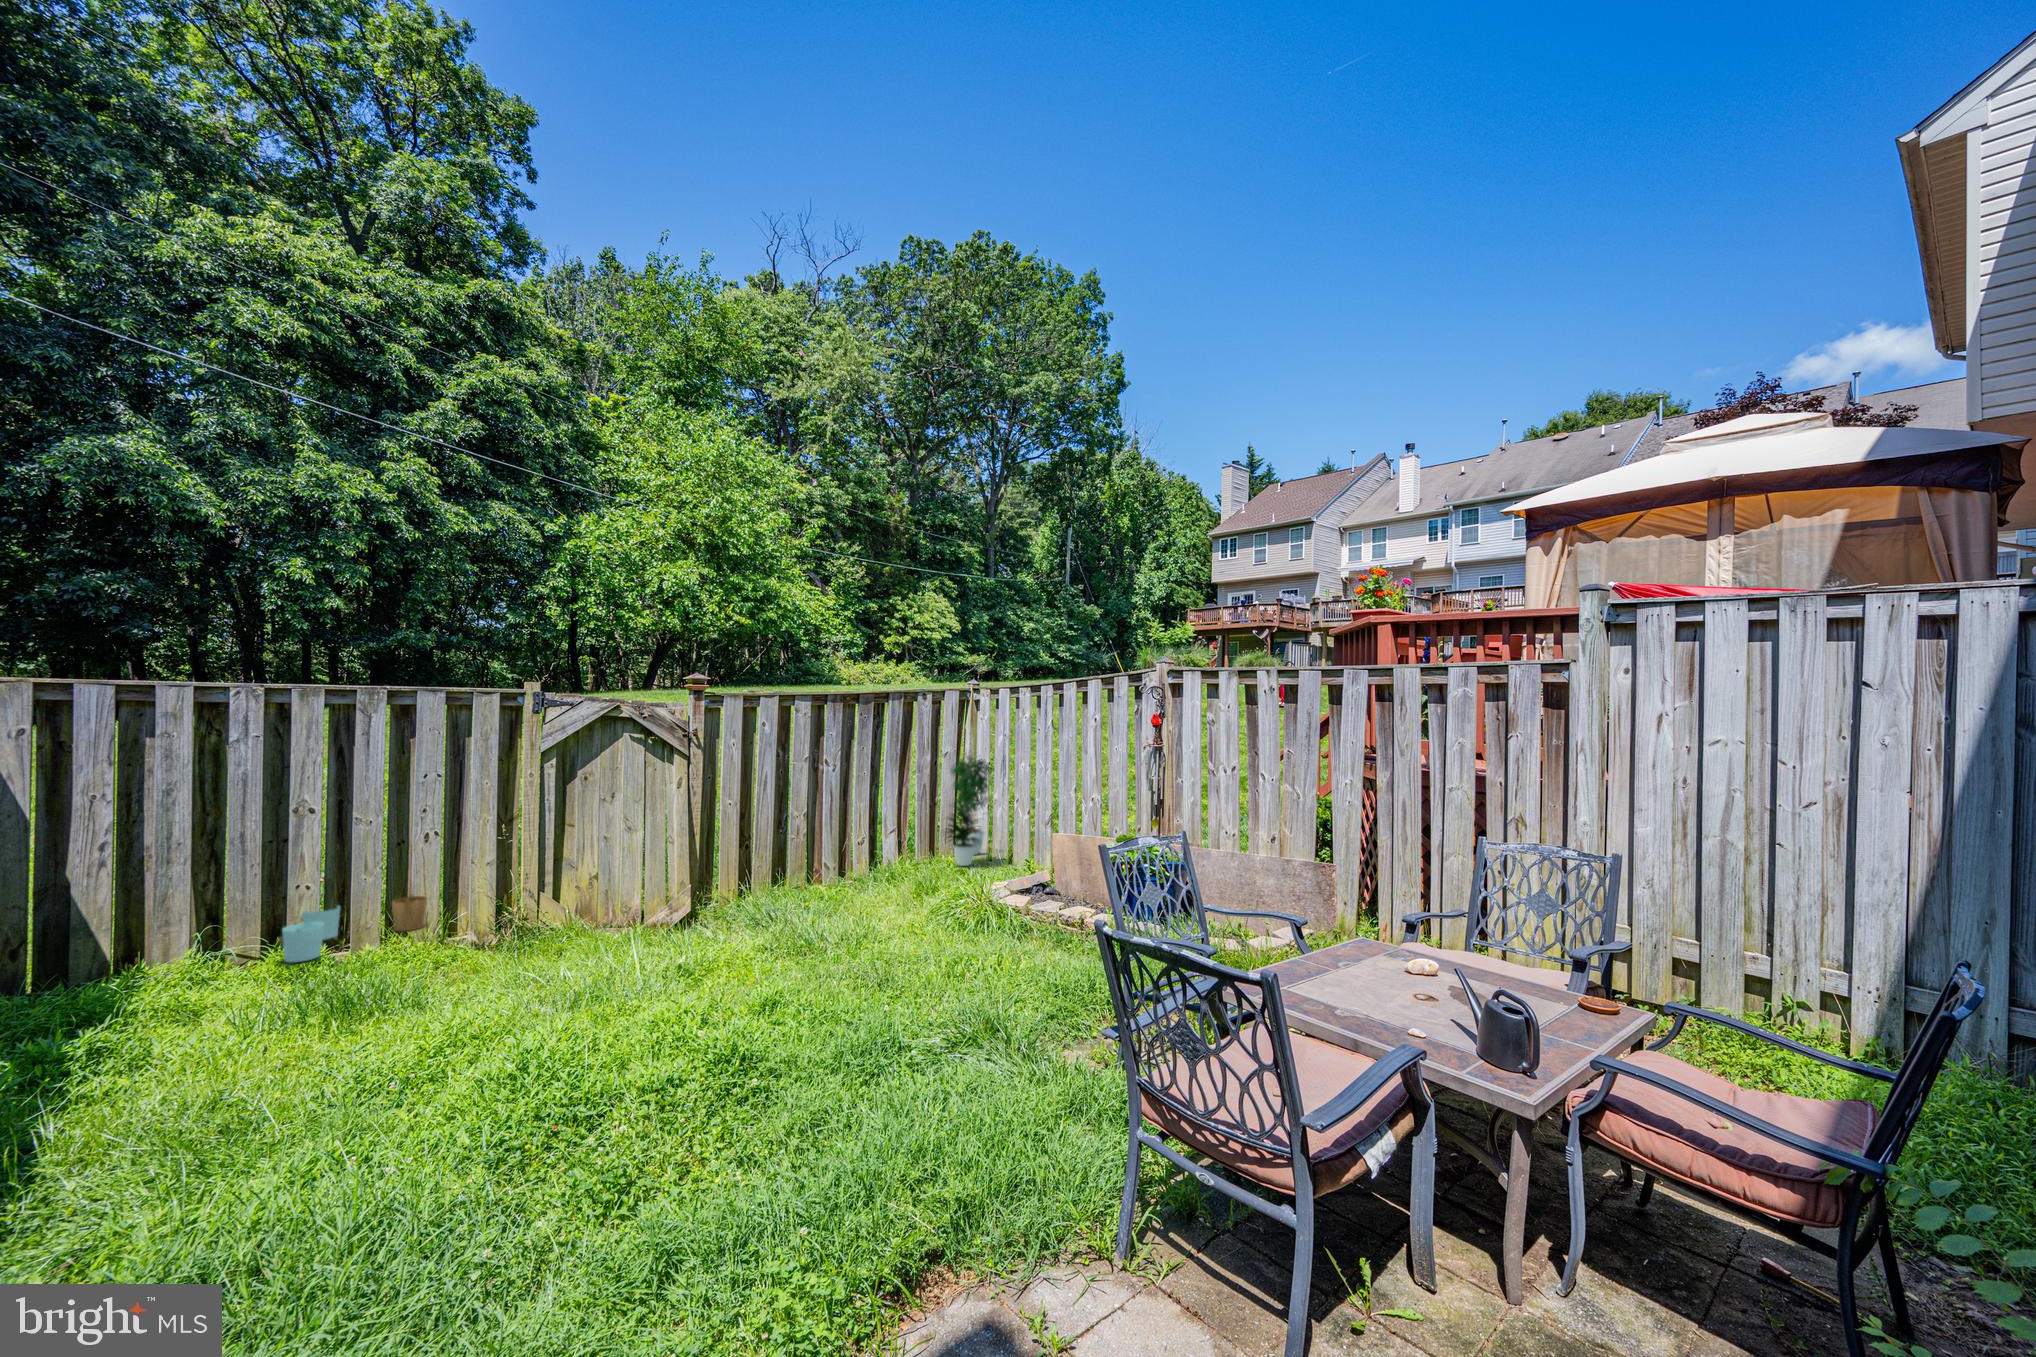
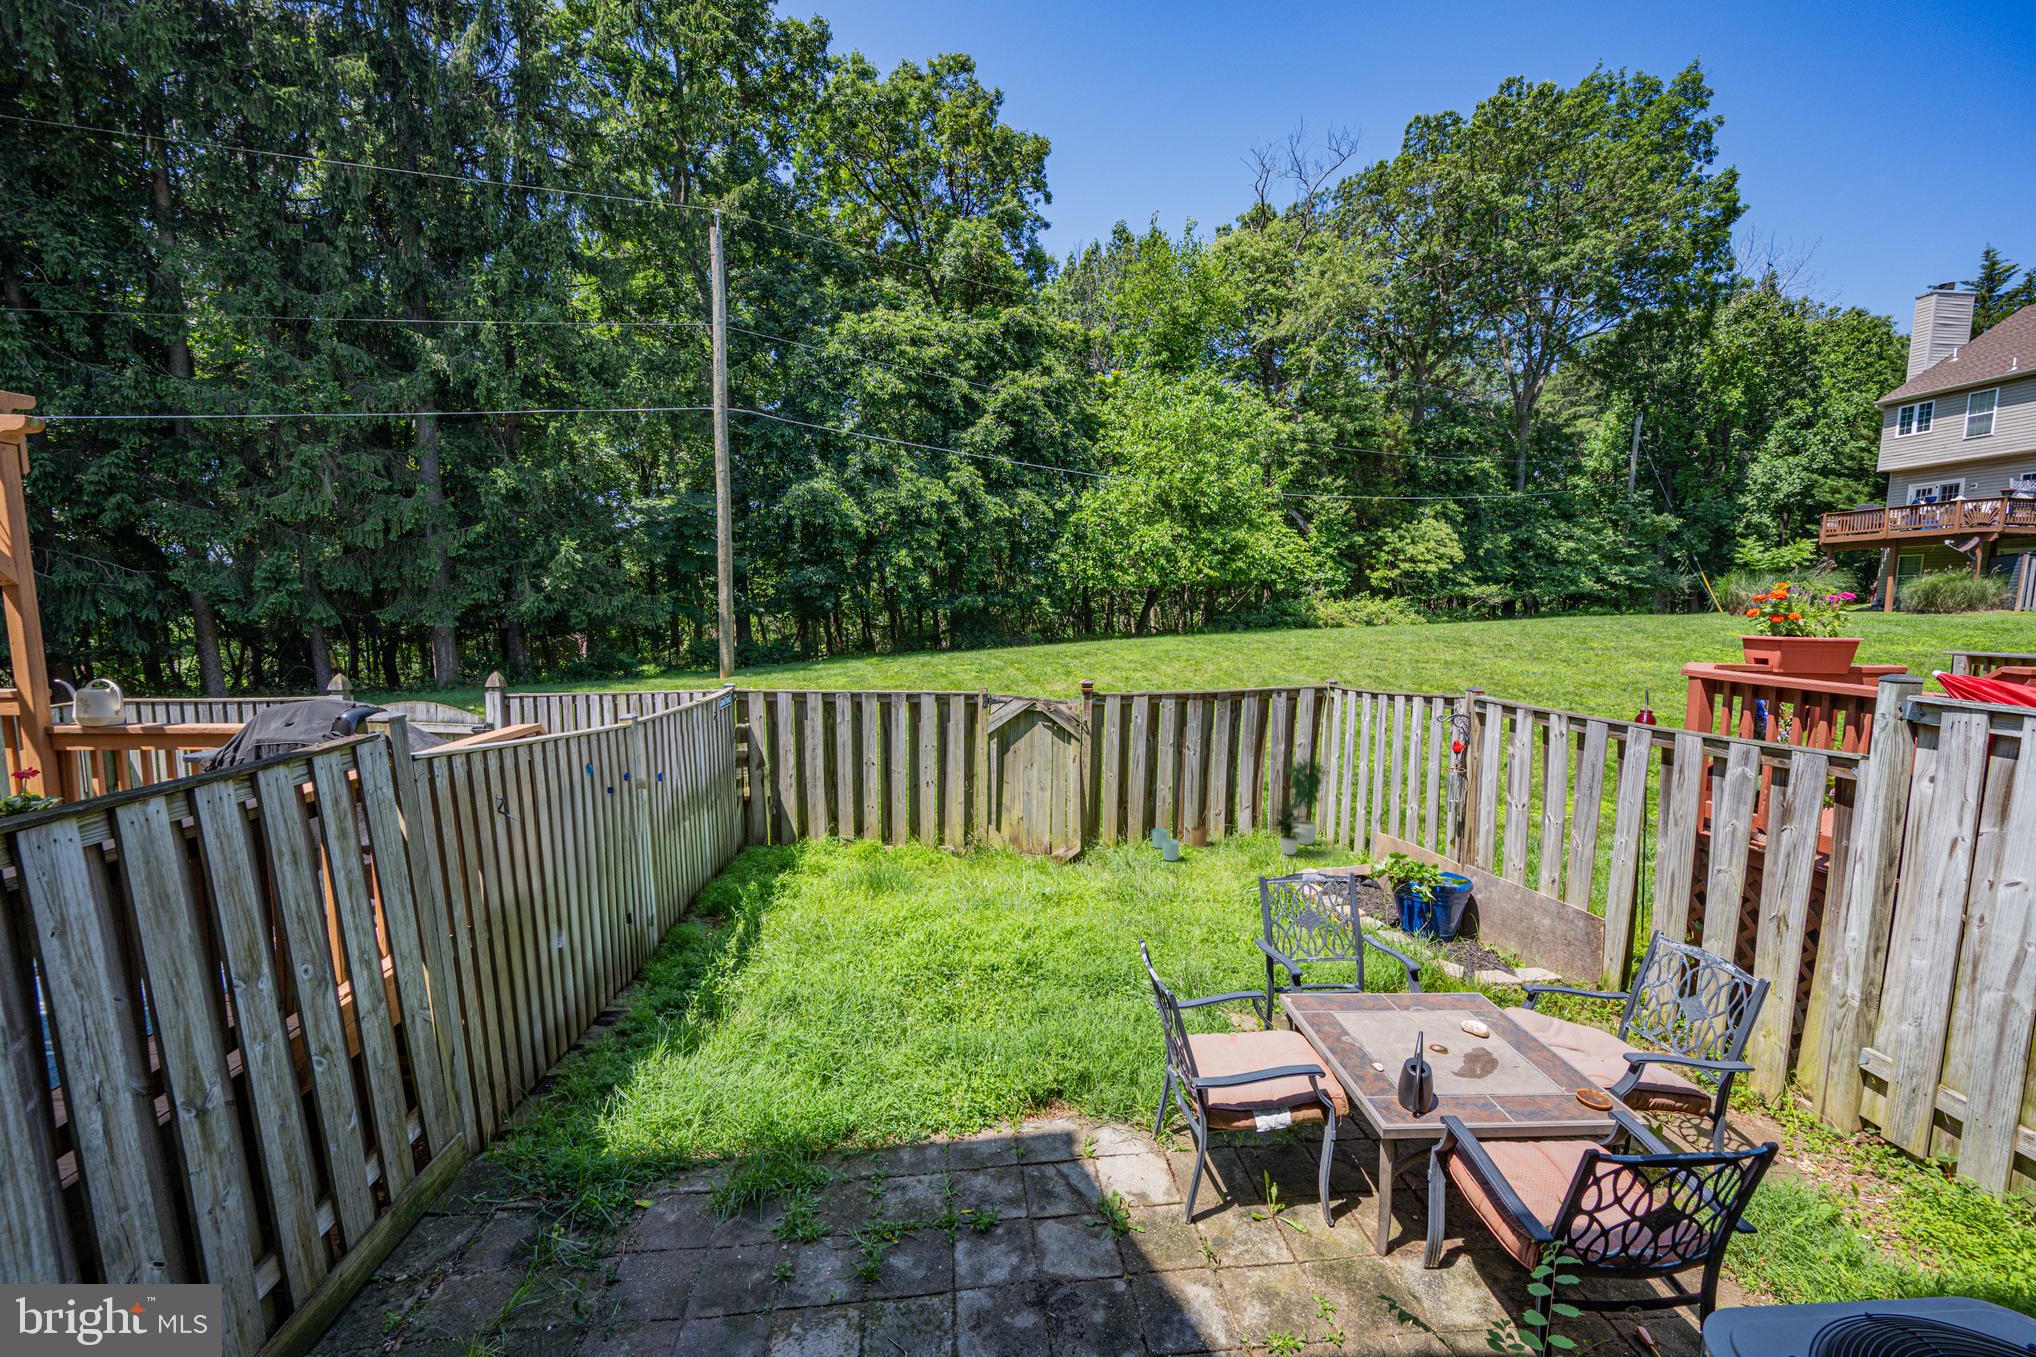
bucket: present [282,884,427,963] -> present [1152,825,1208,861]

